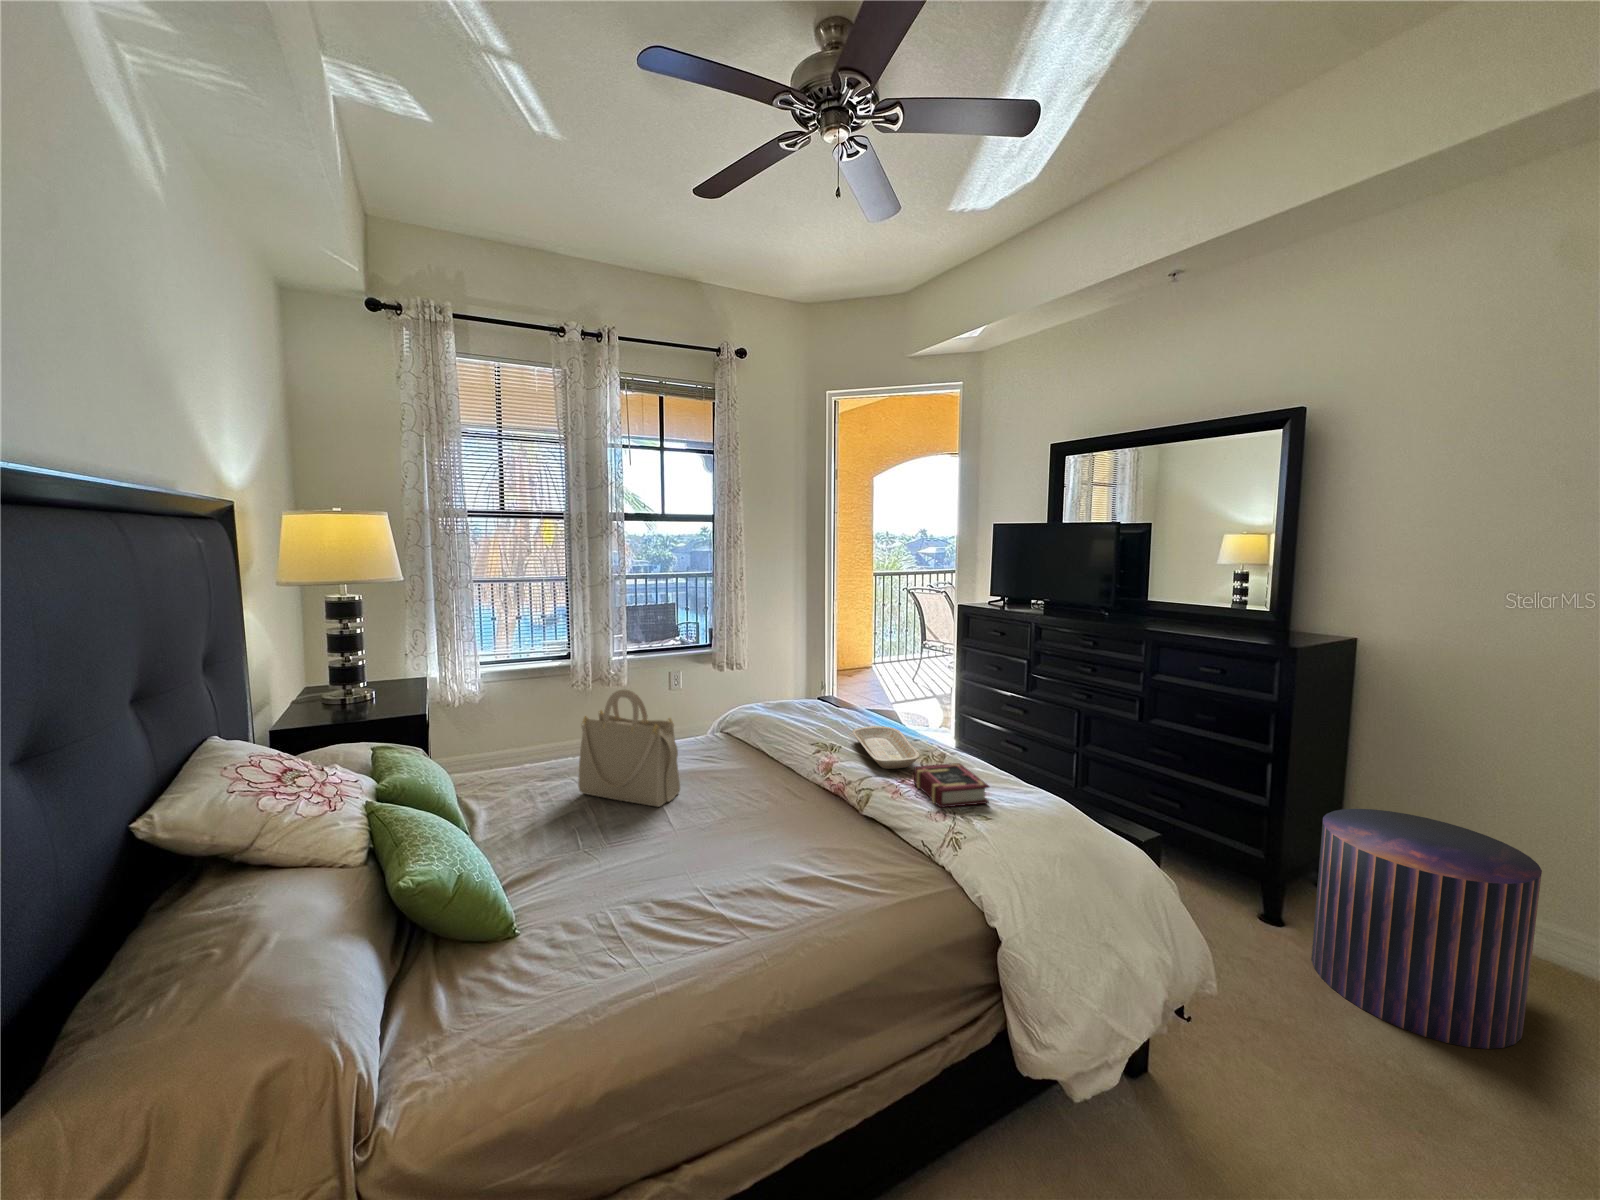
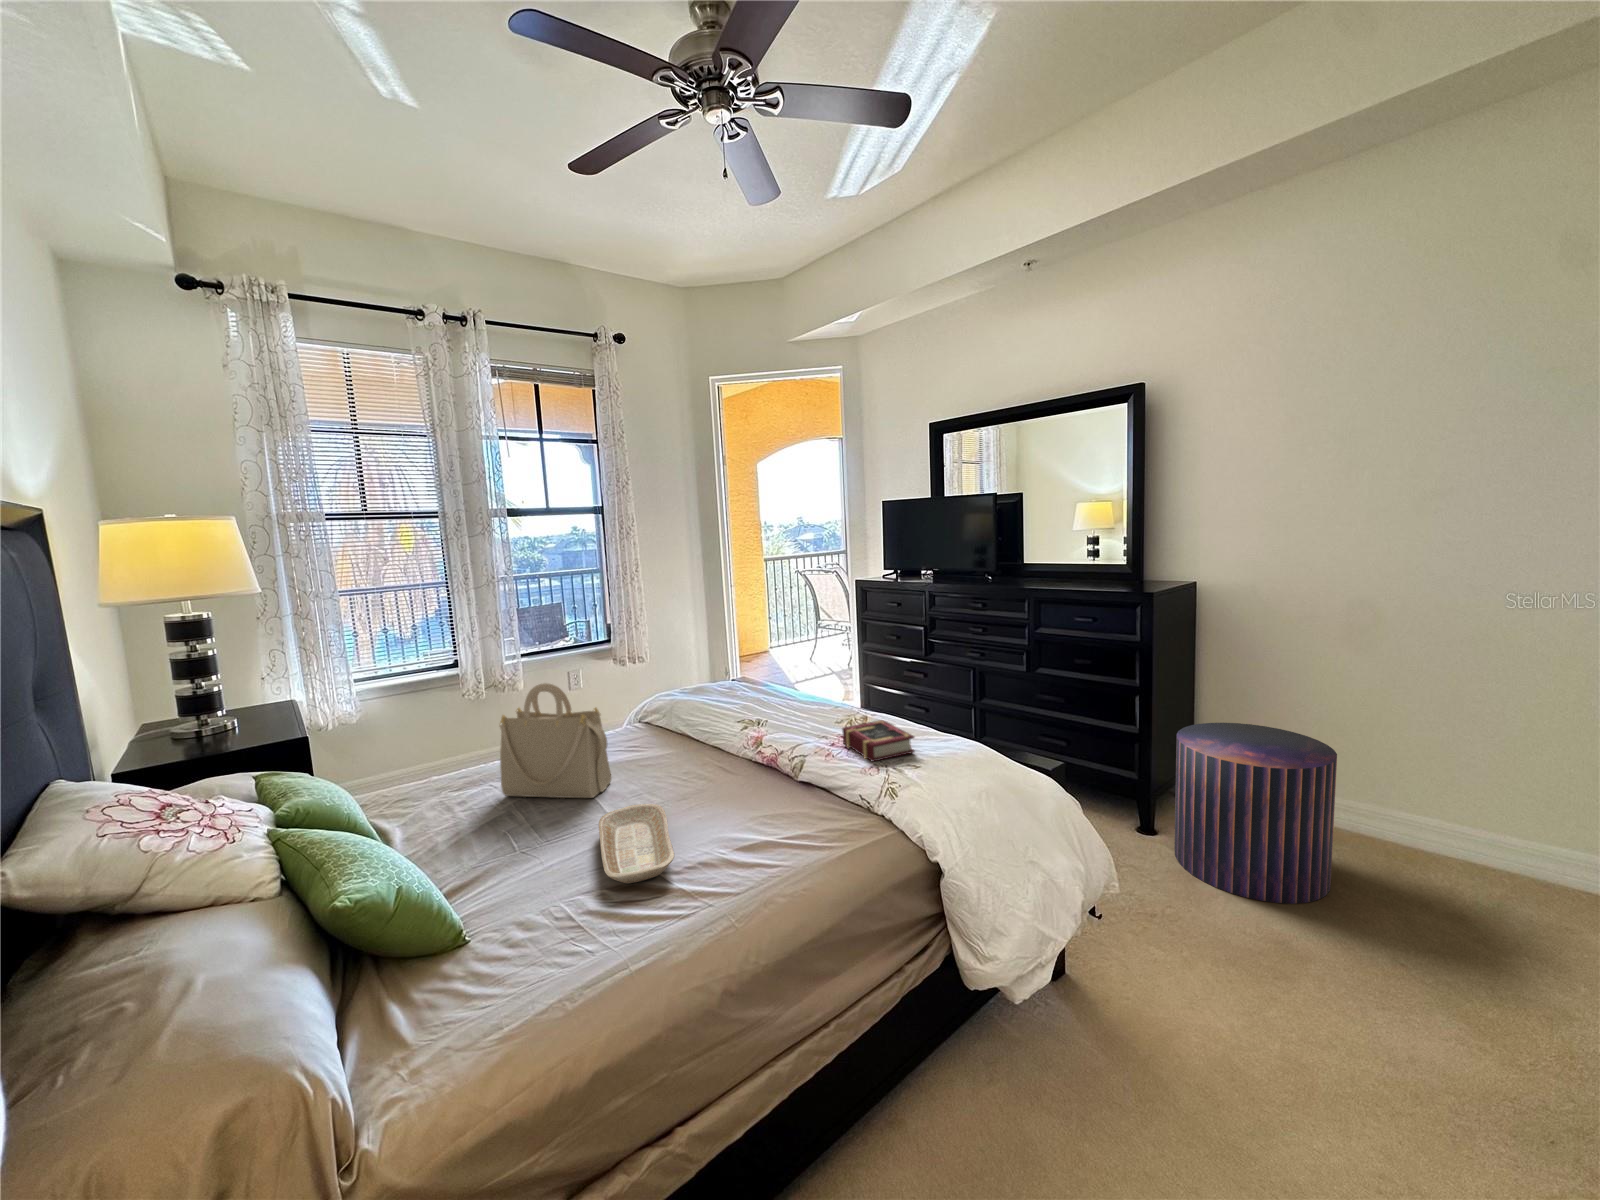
tray: present [852,726,920,769] -> present [599,804,674,883]

